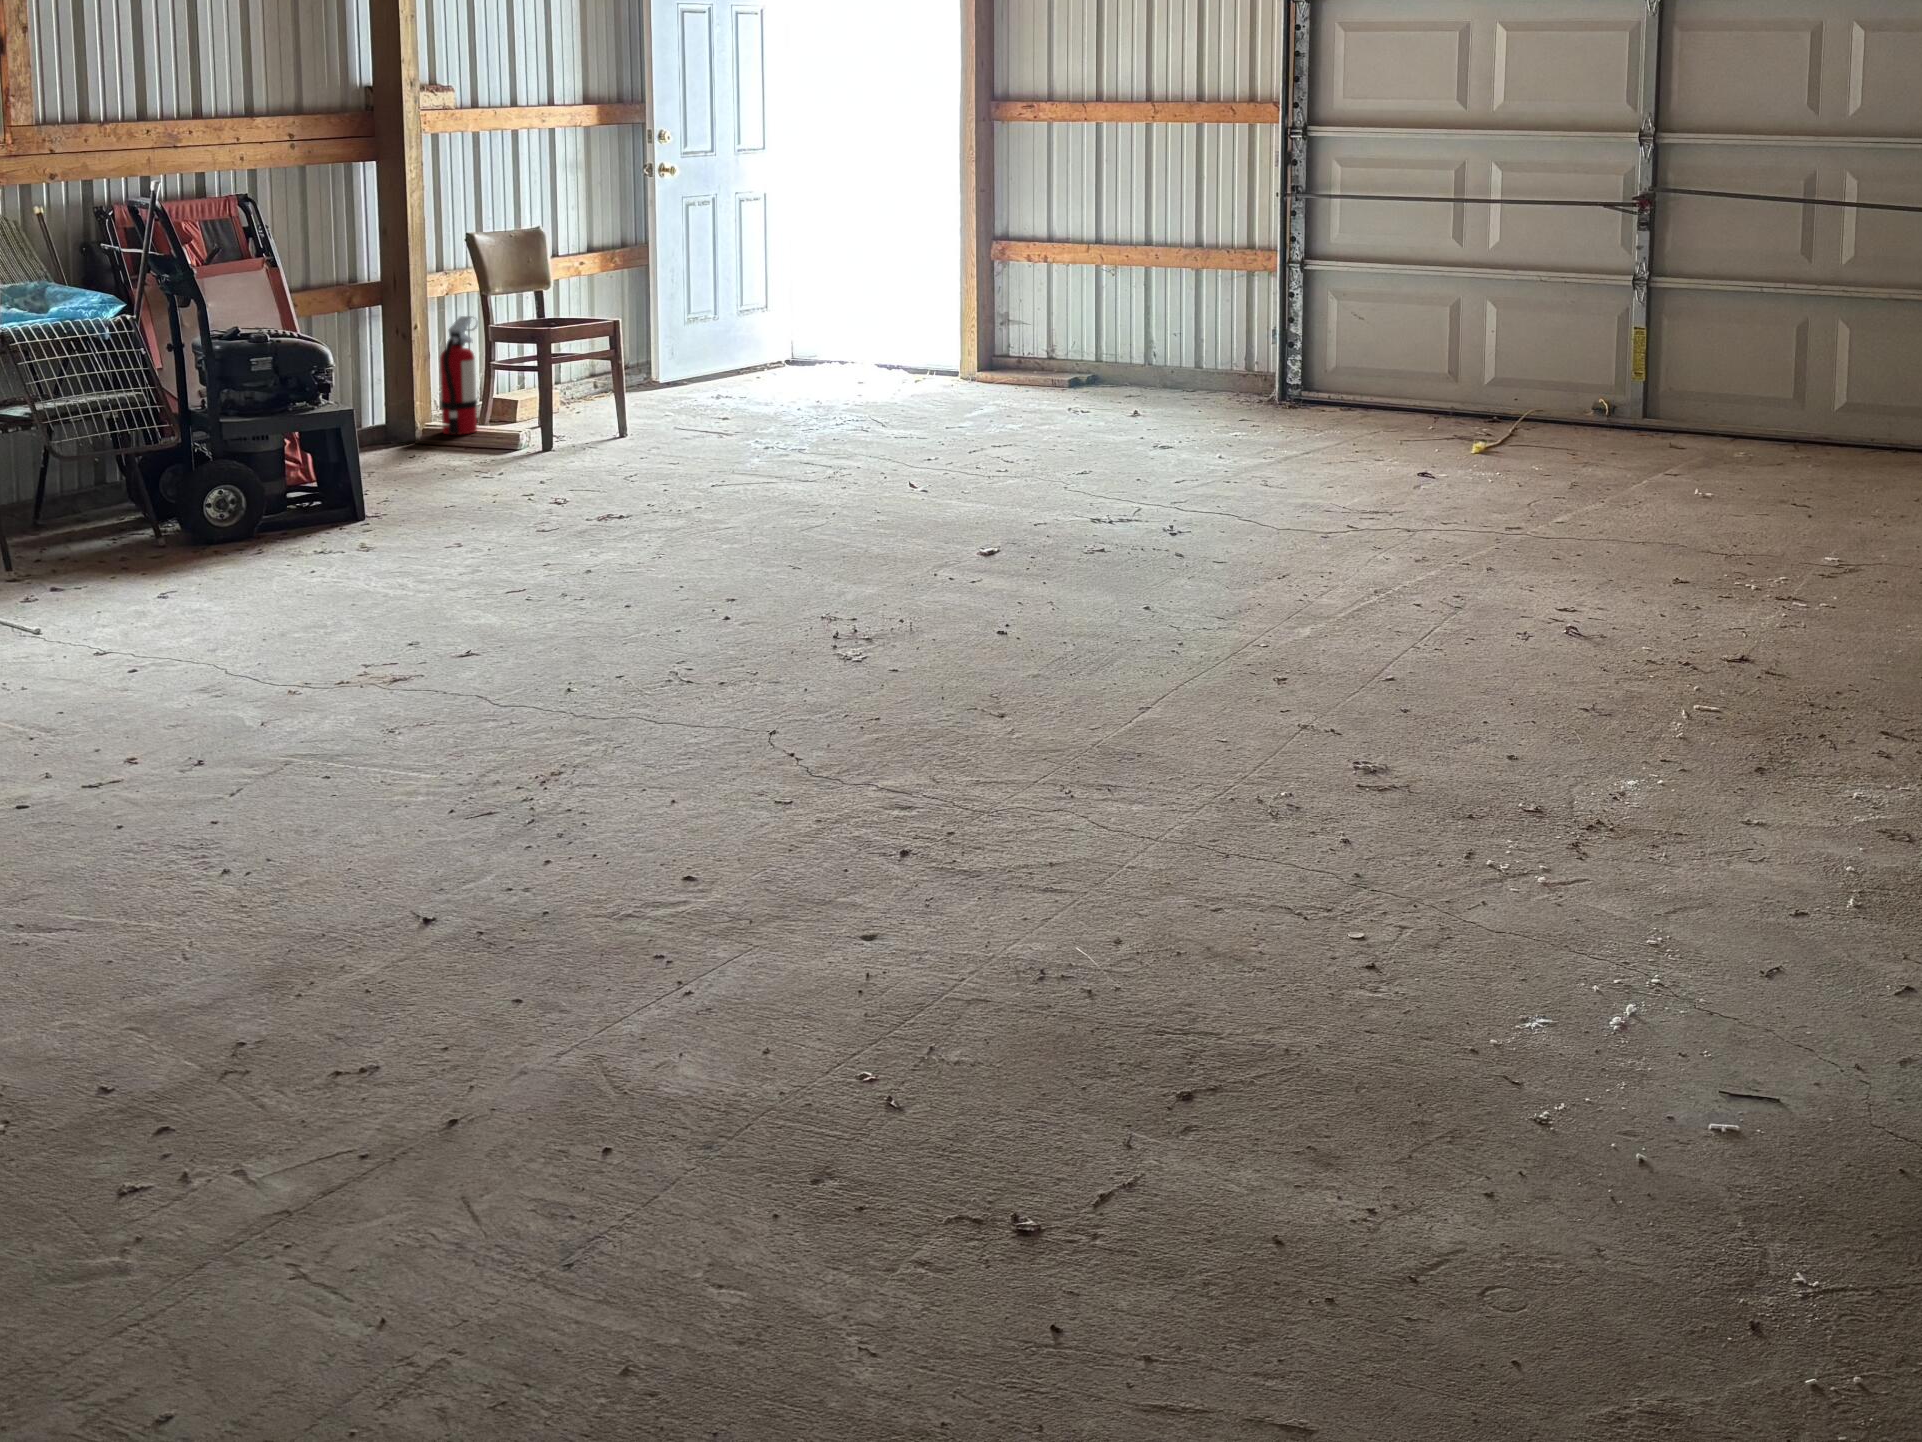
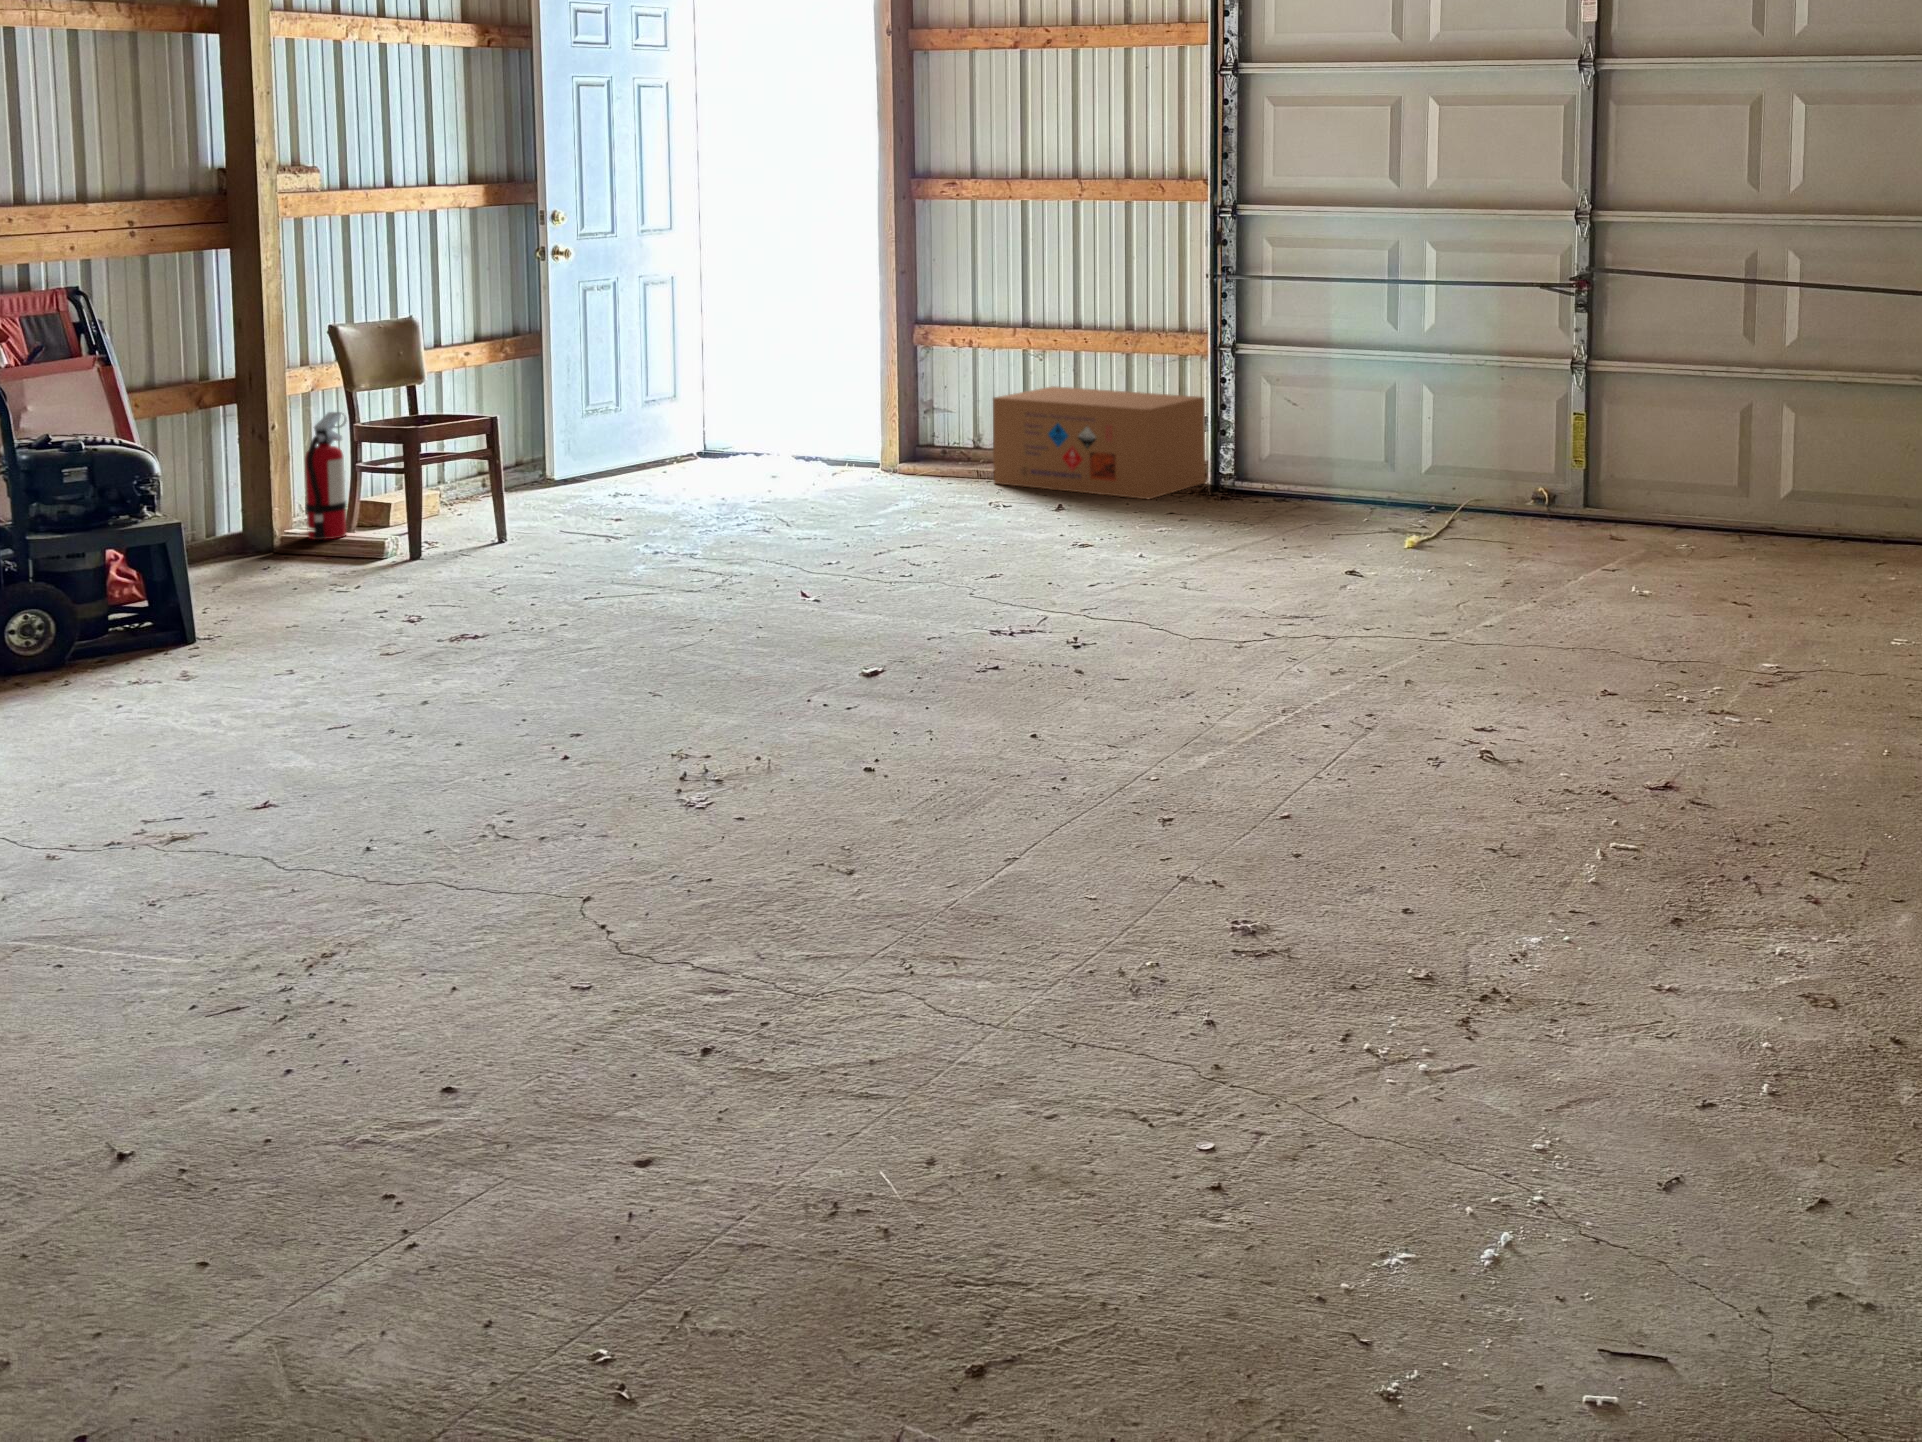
cardboard box: none [1072,302,1275,410] -> present [993,386,1205,500]

